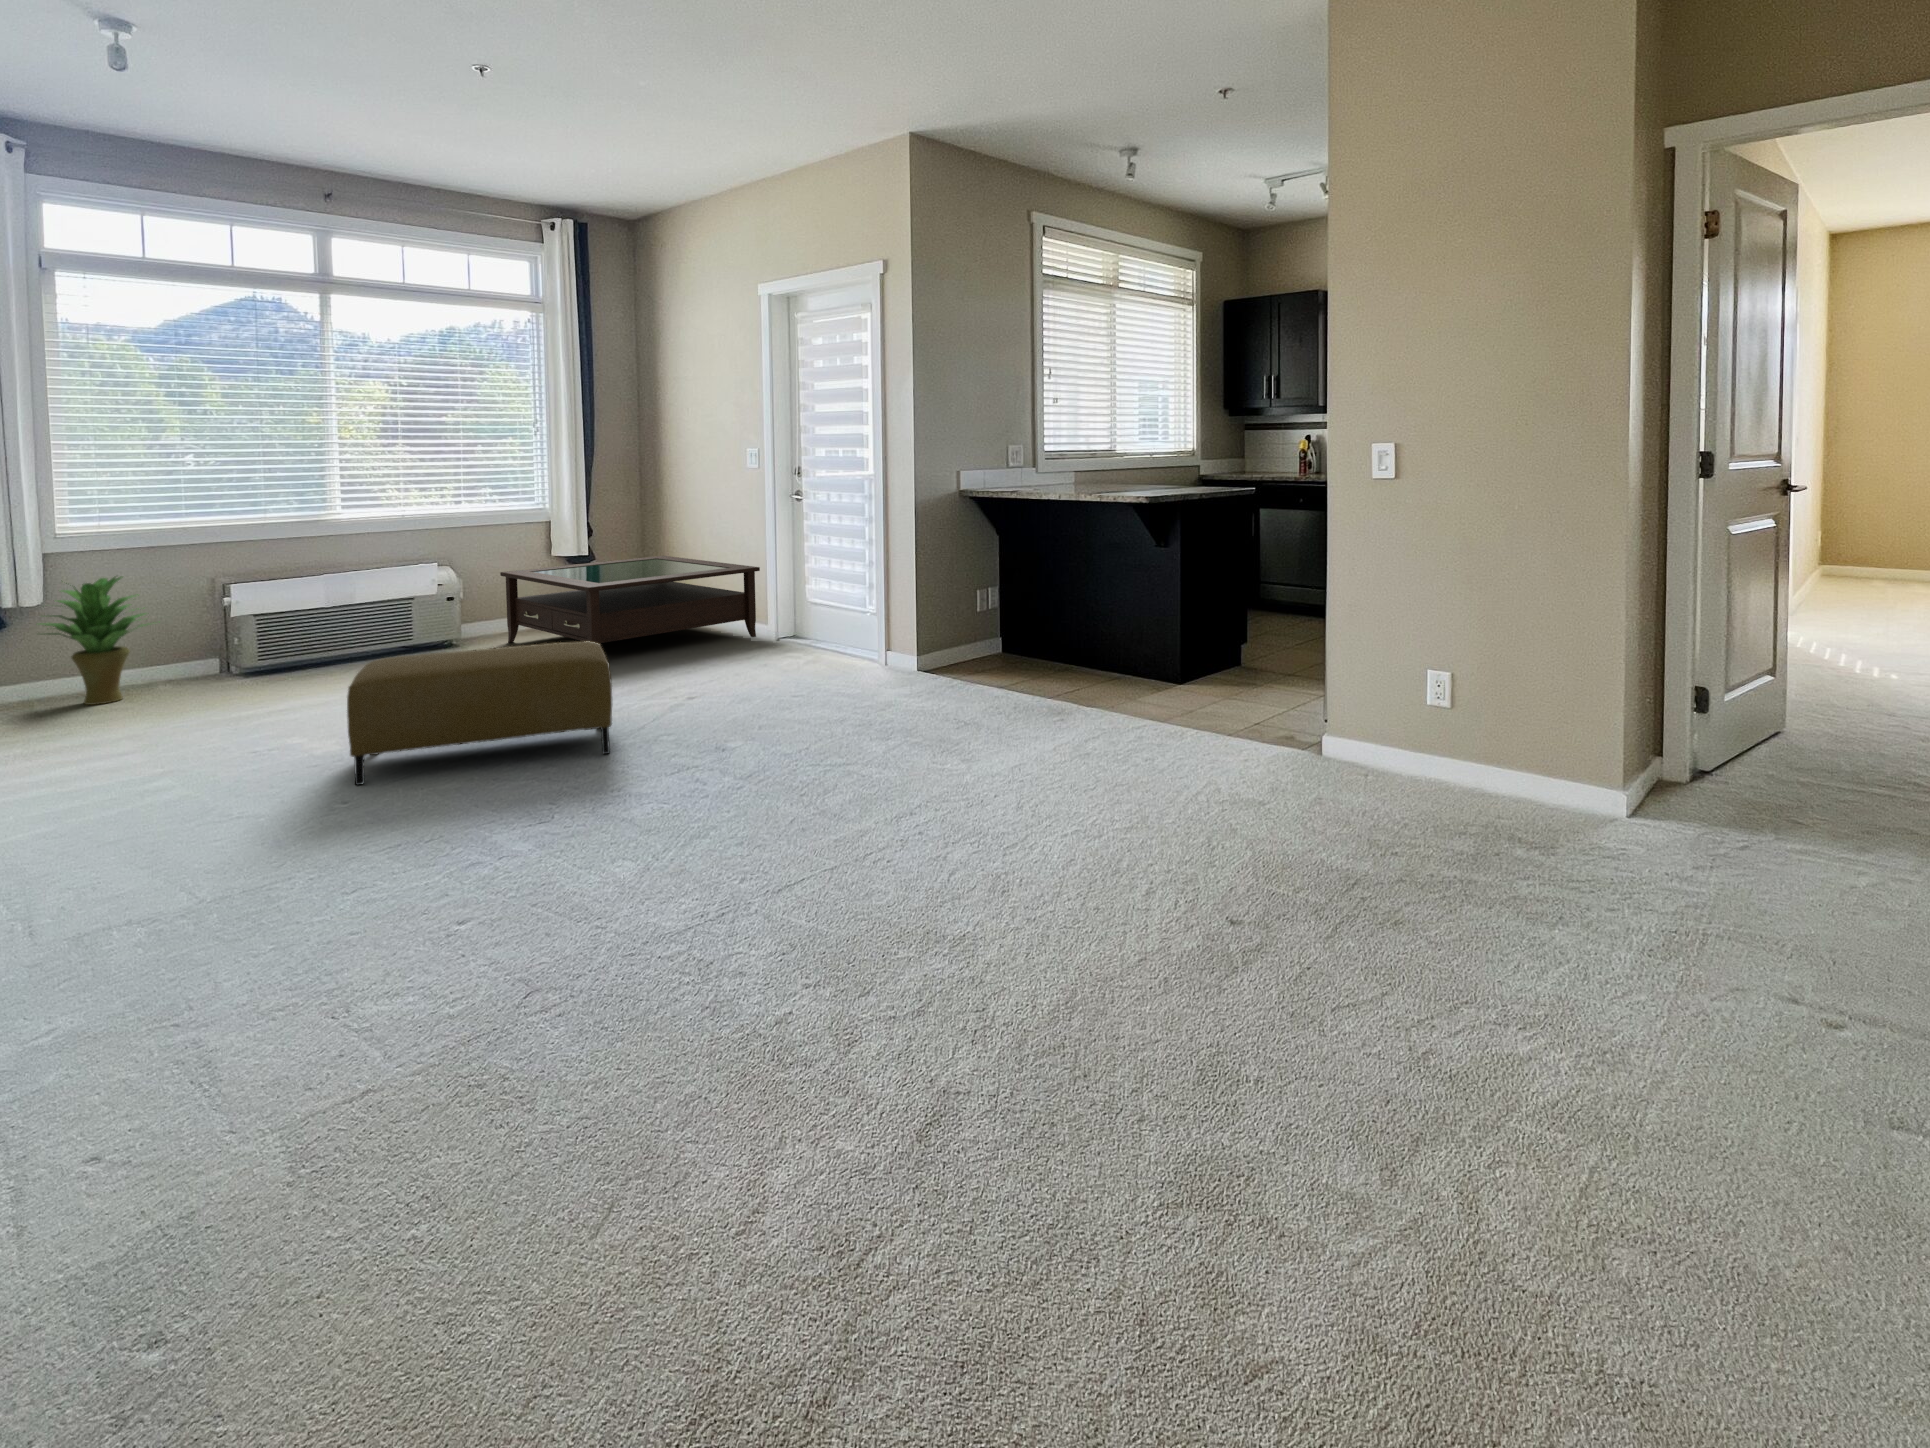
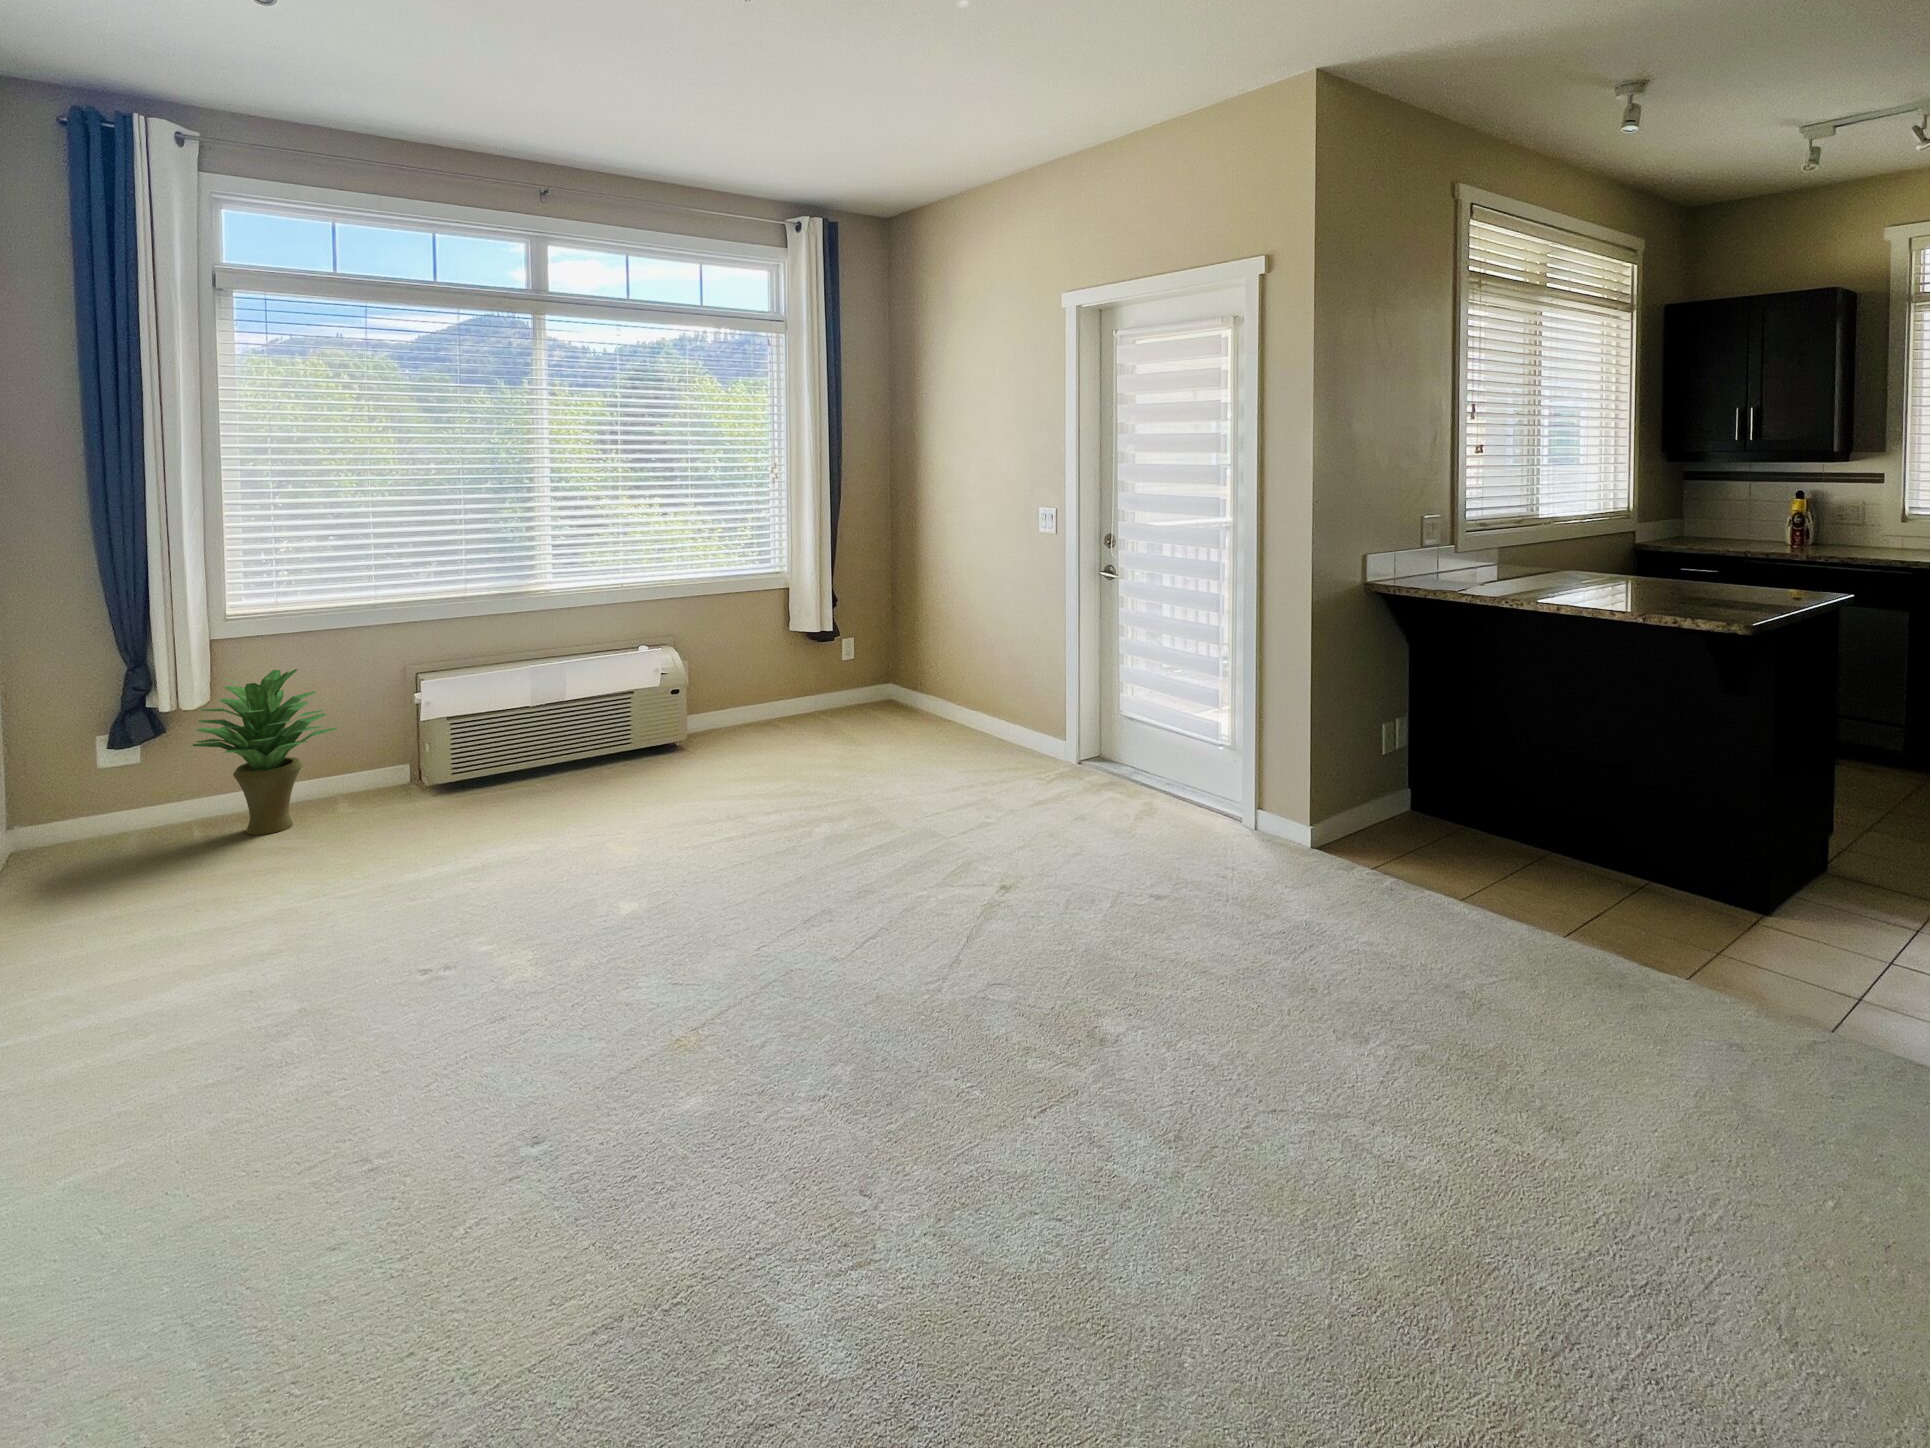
coffee table: present [500,556,760,644] -> none [735,632,1057,802]
ottoman: present [347,641,612,785] -> none [539,826,923,1082]

